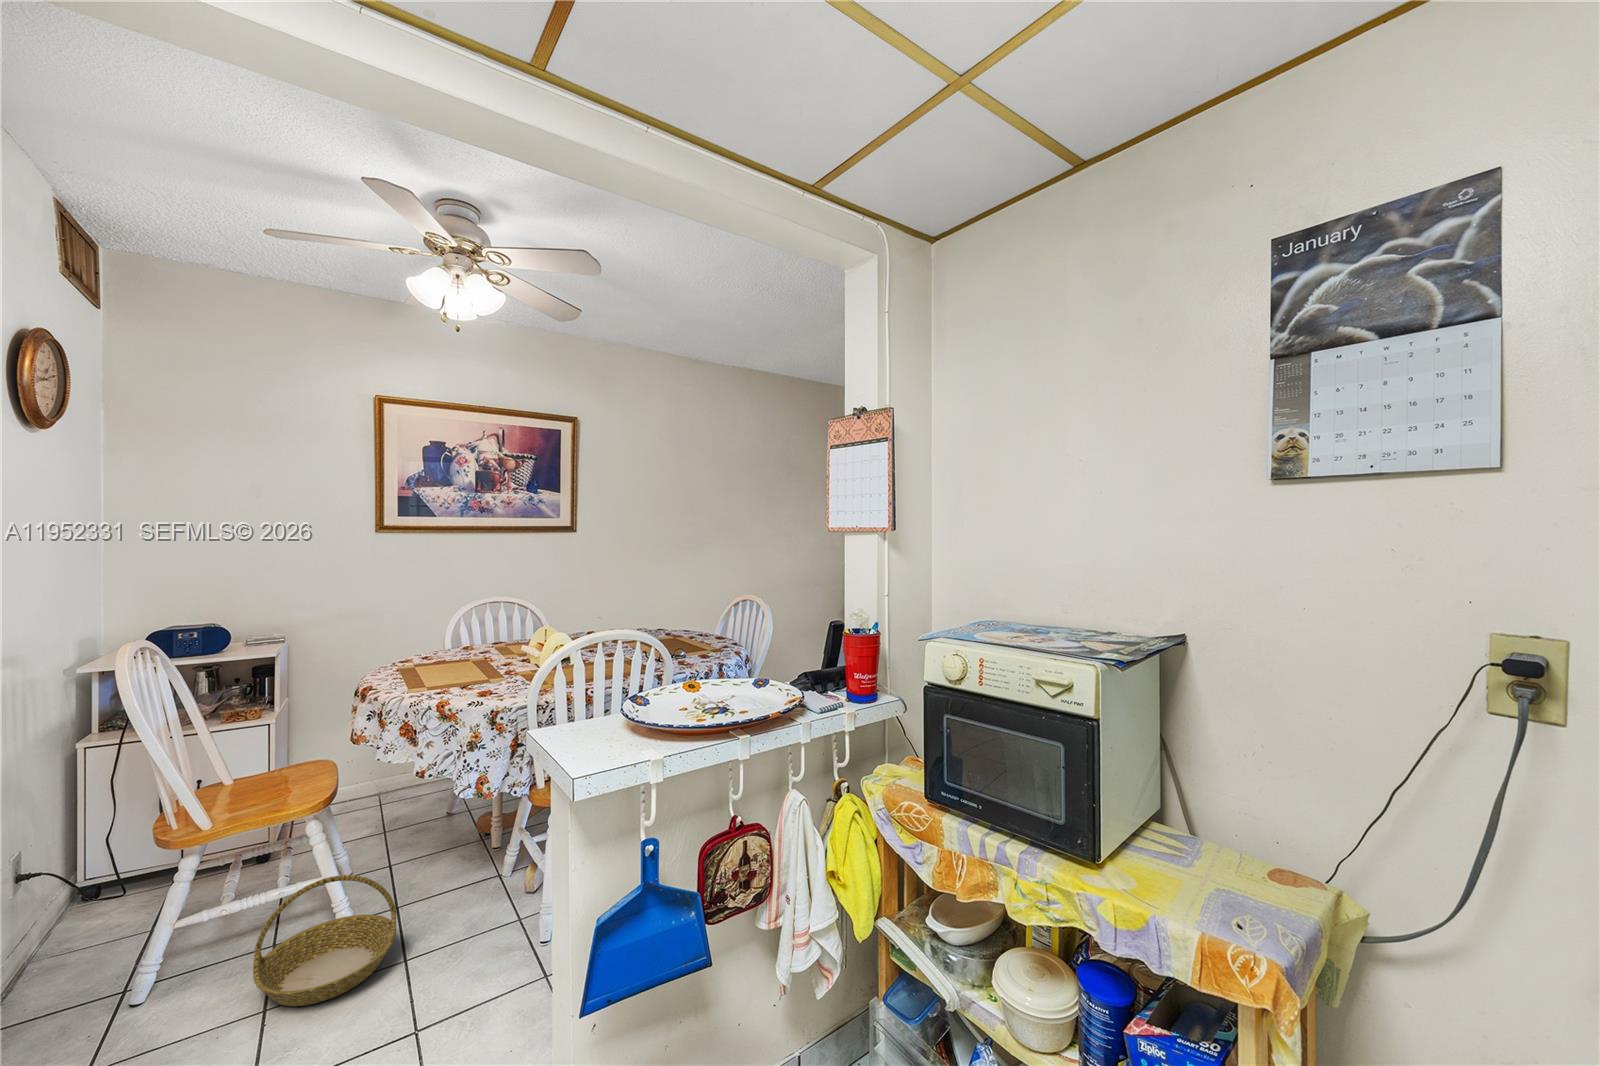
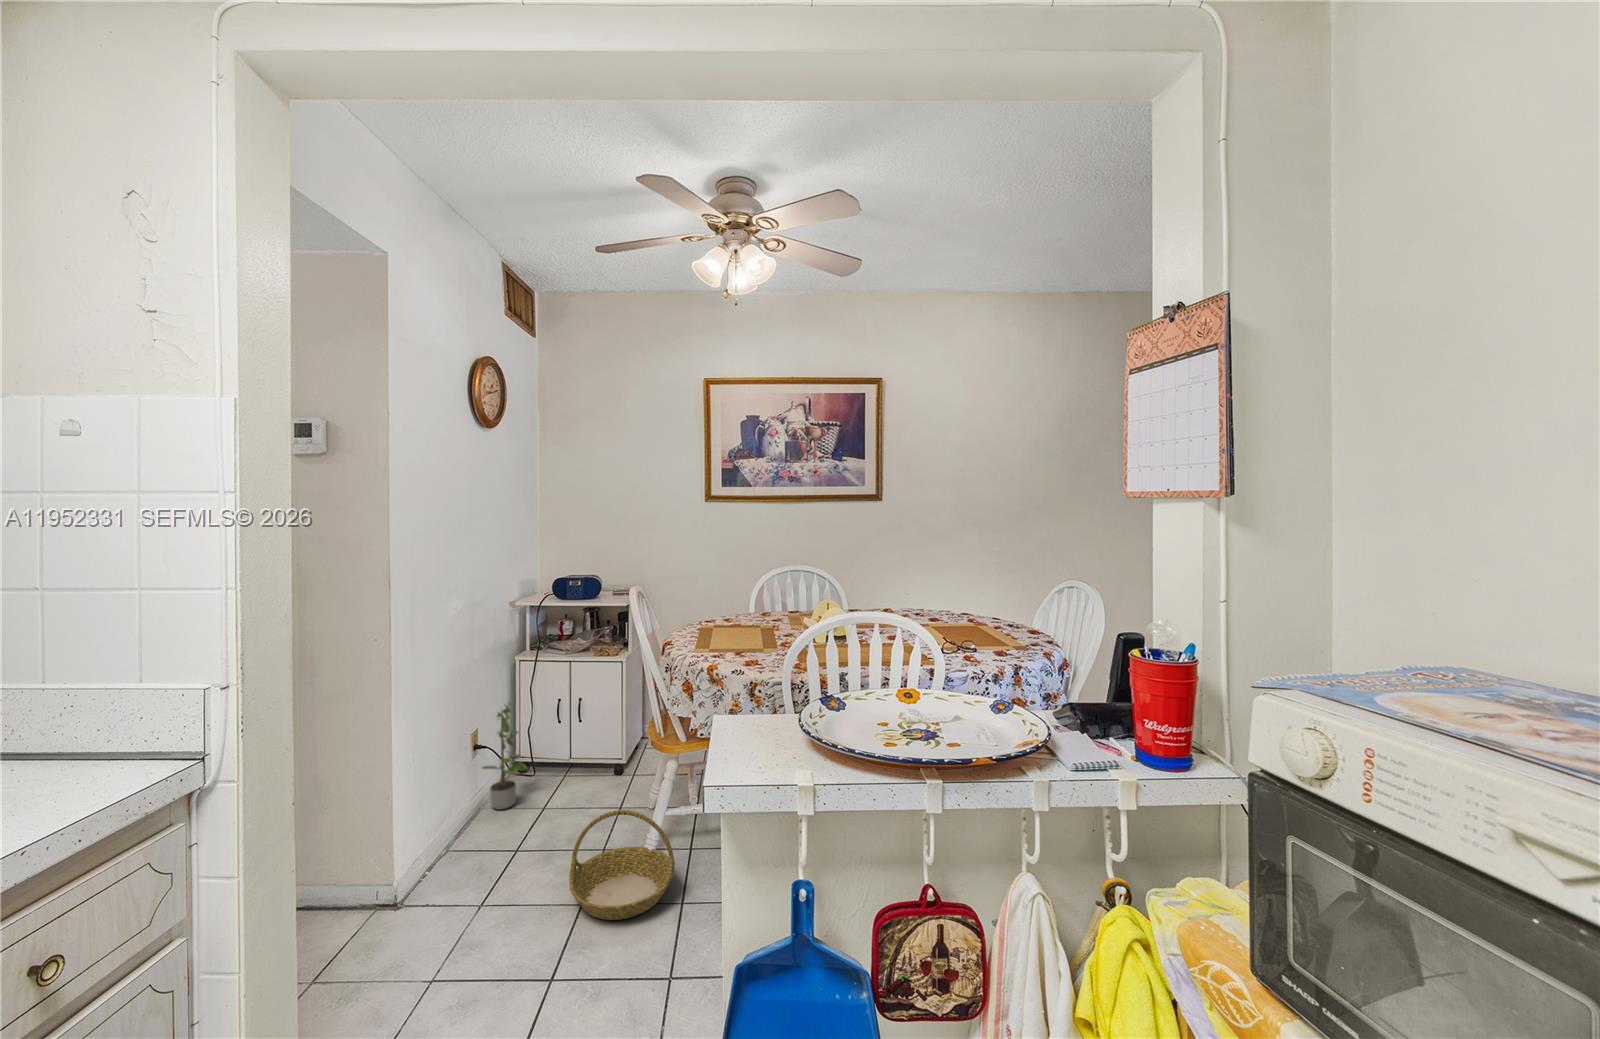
potted plant: none [47,795,131,945] -> present [482,702,529,809]

